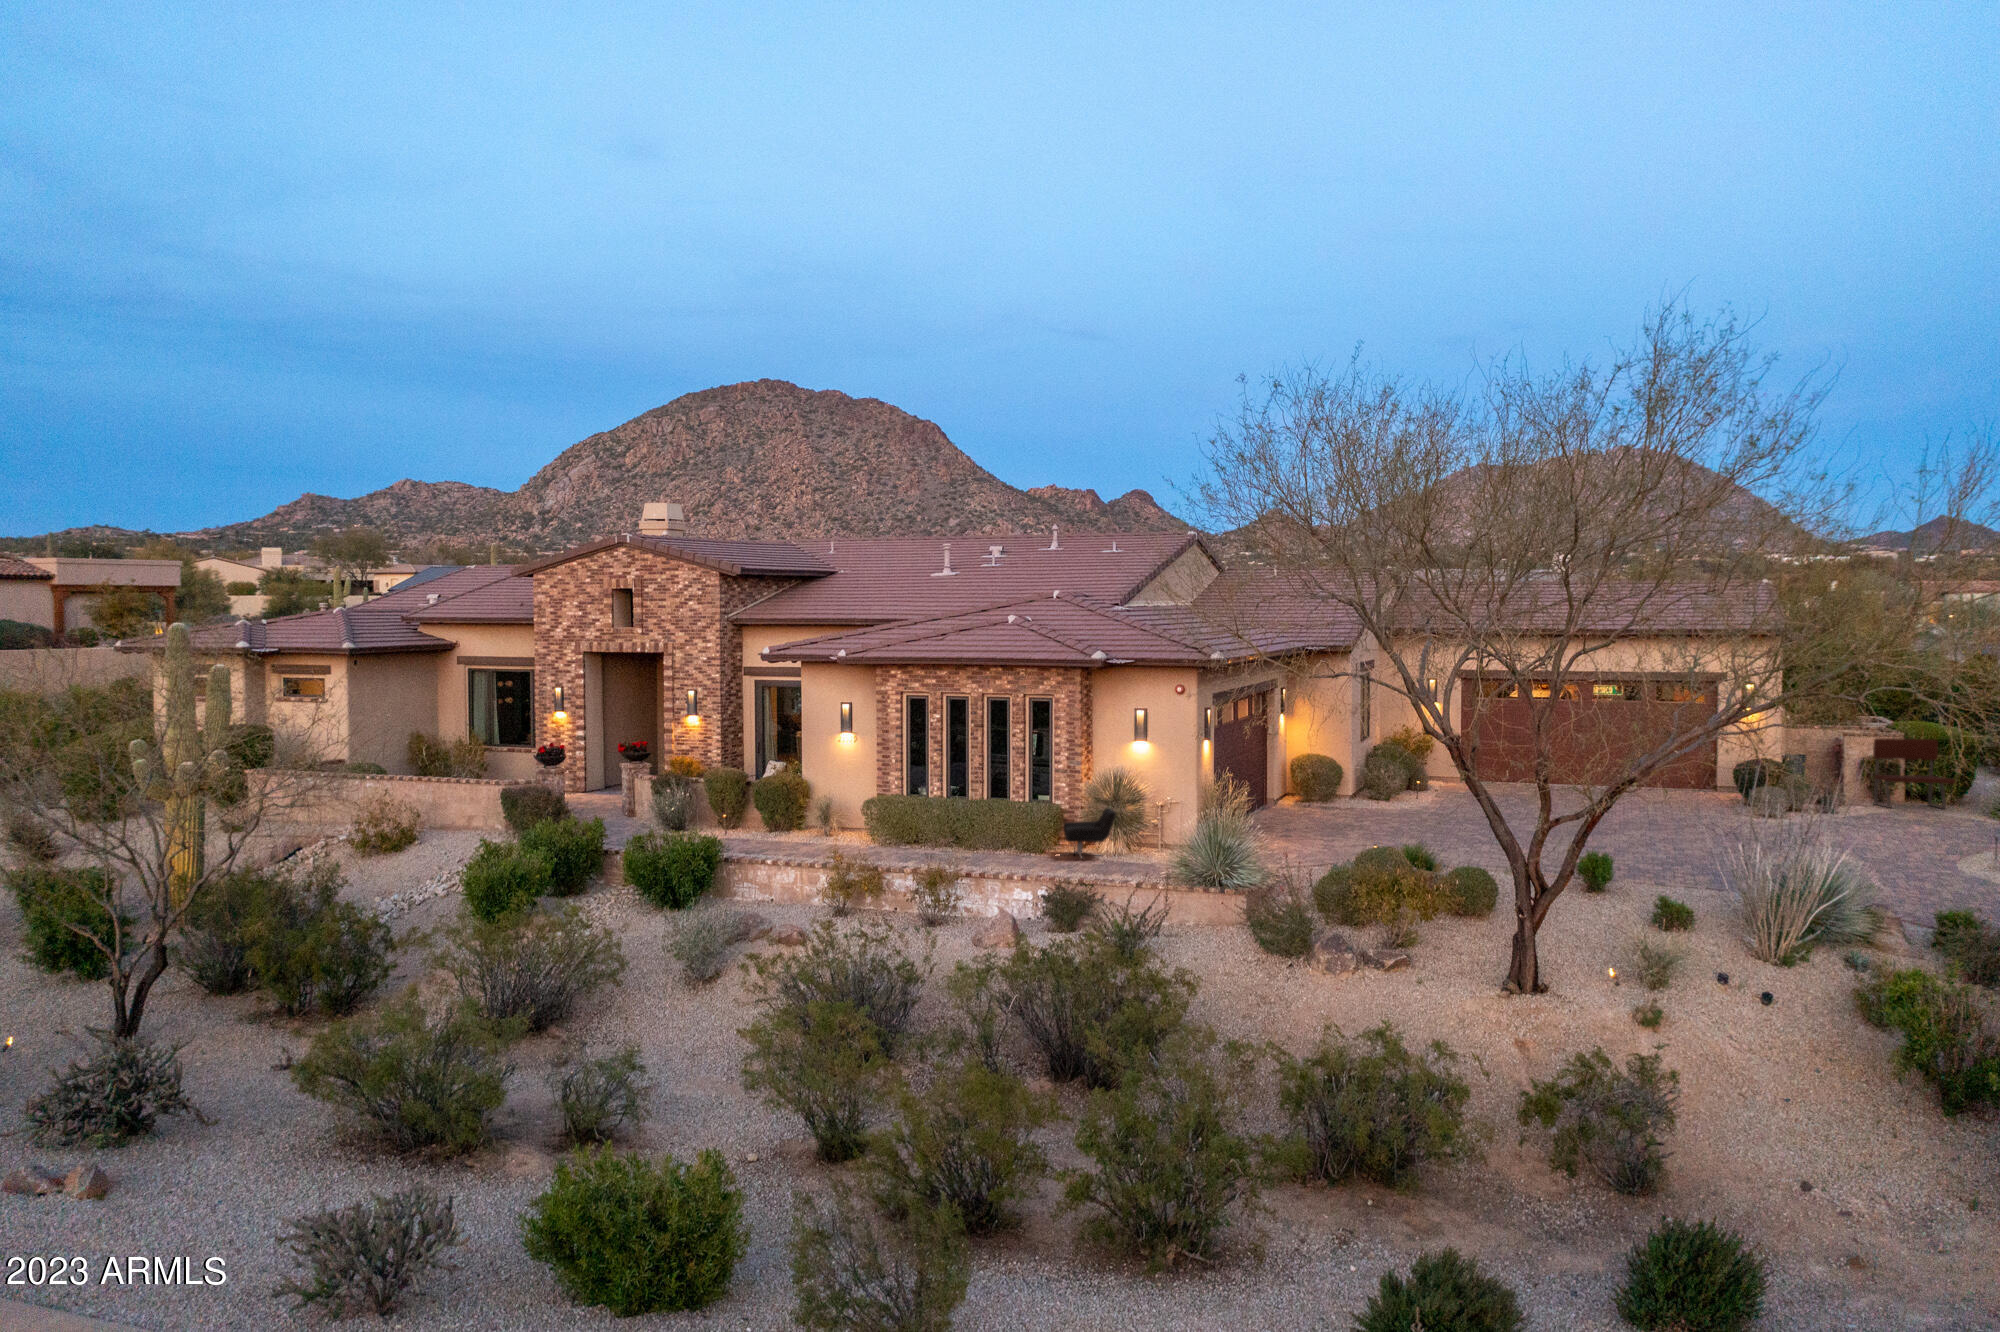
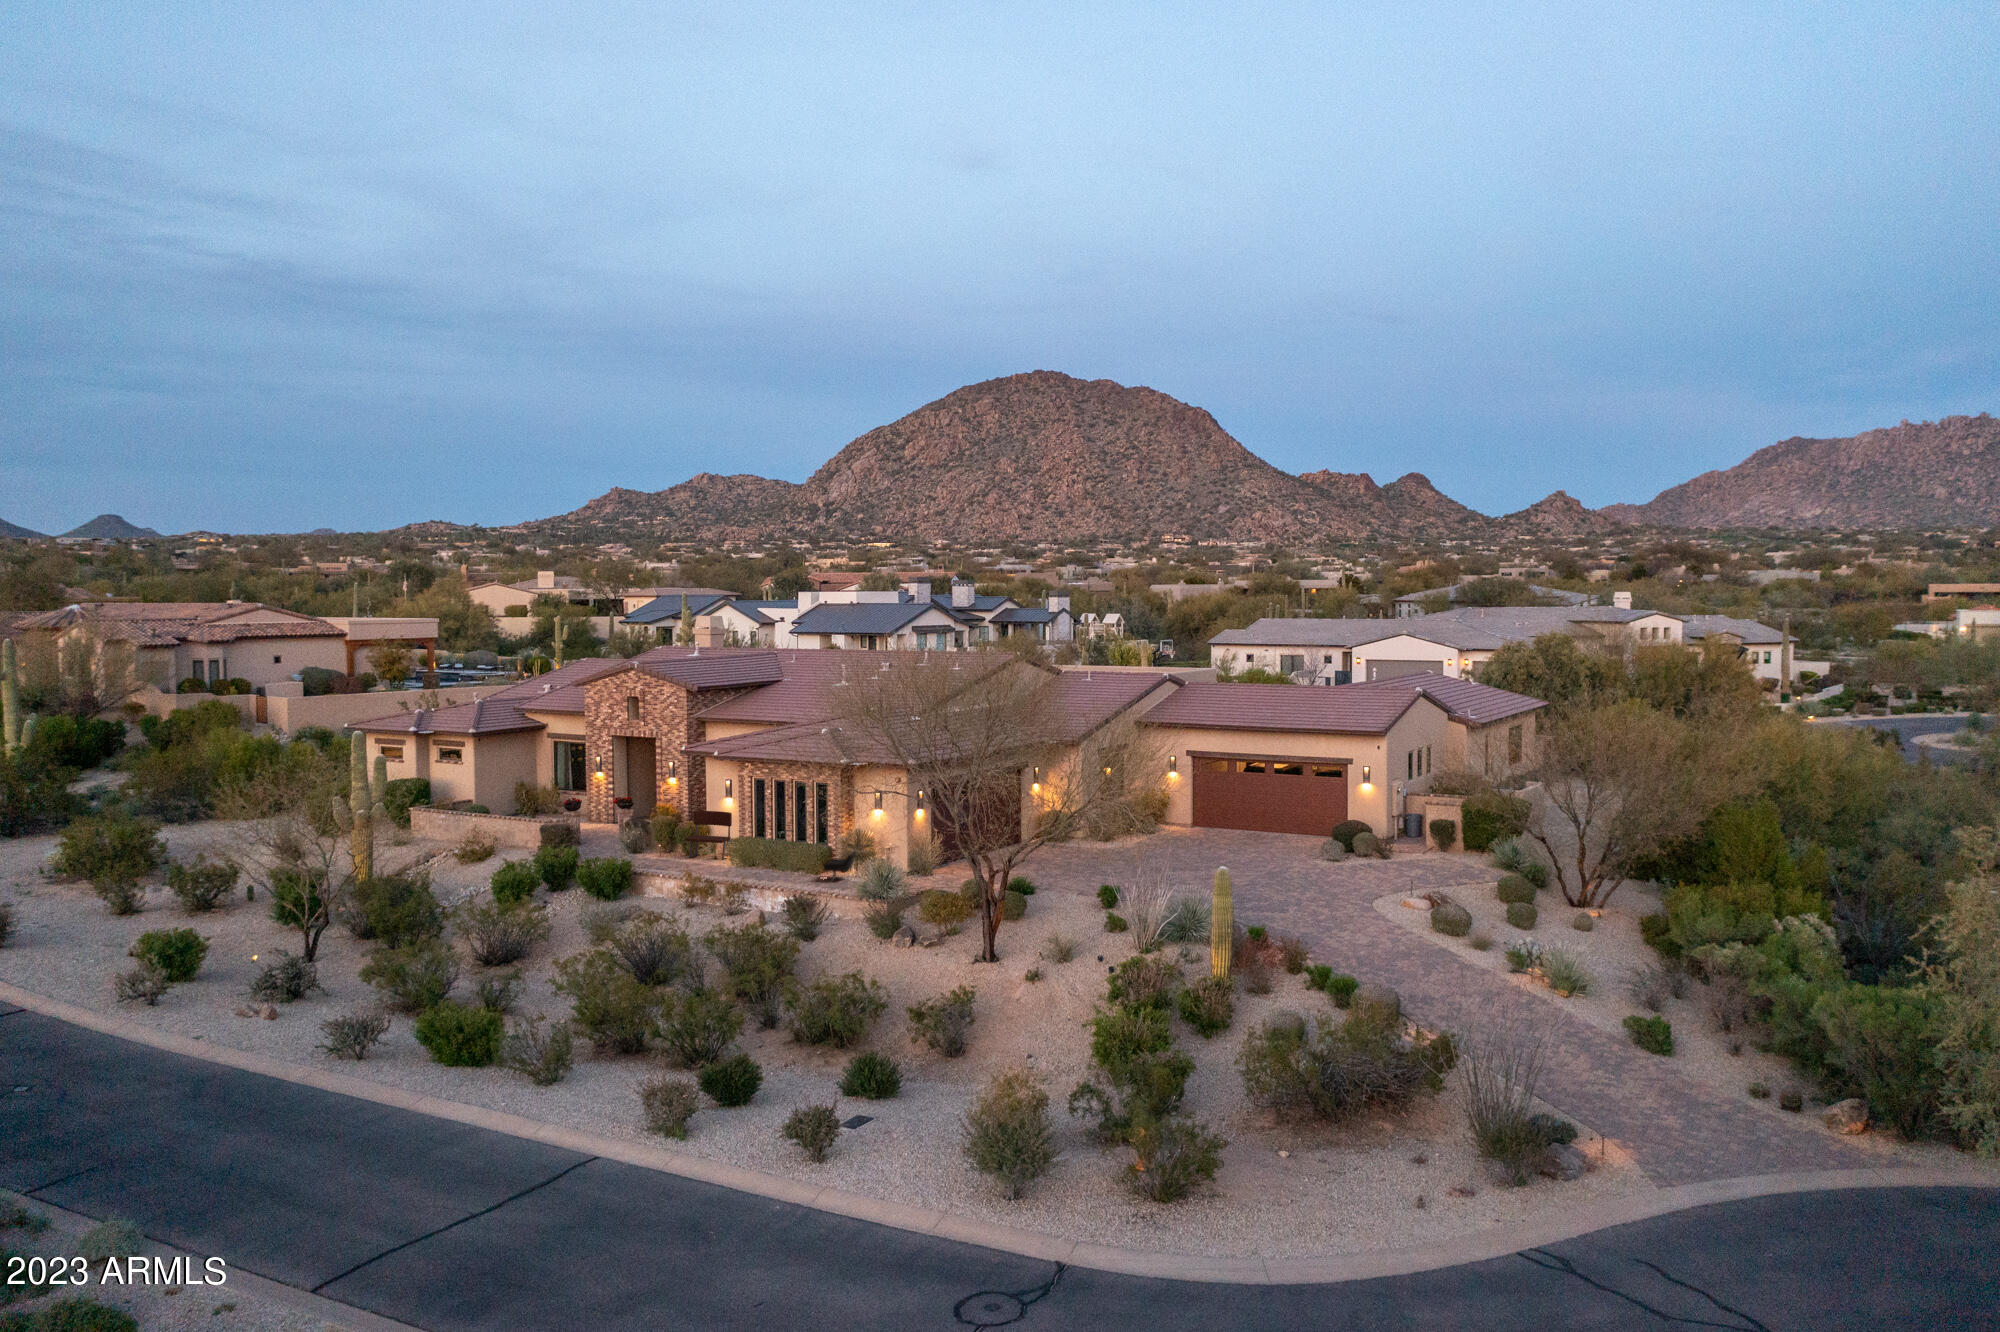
bench: present [1873,738,1956,809] -> present [685,811,732,860]

